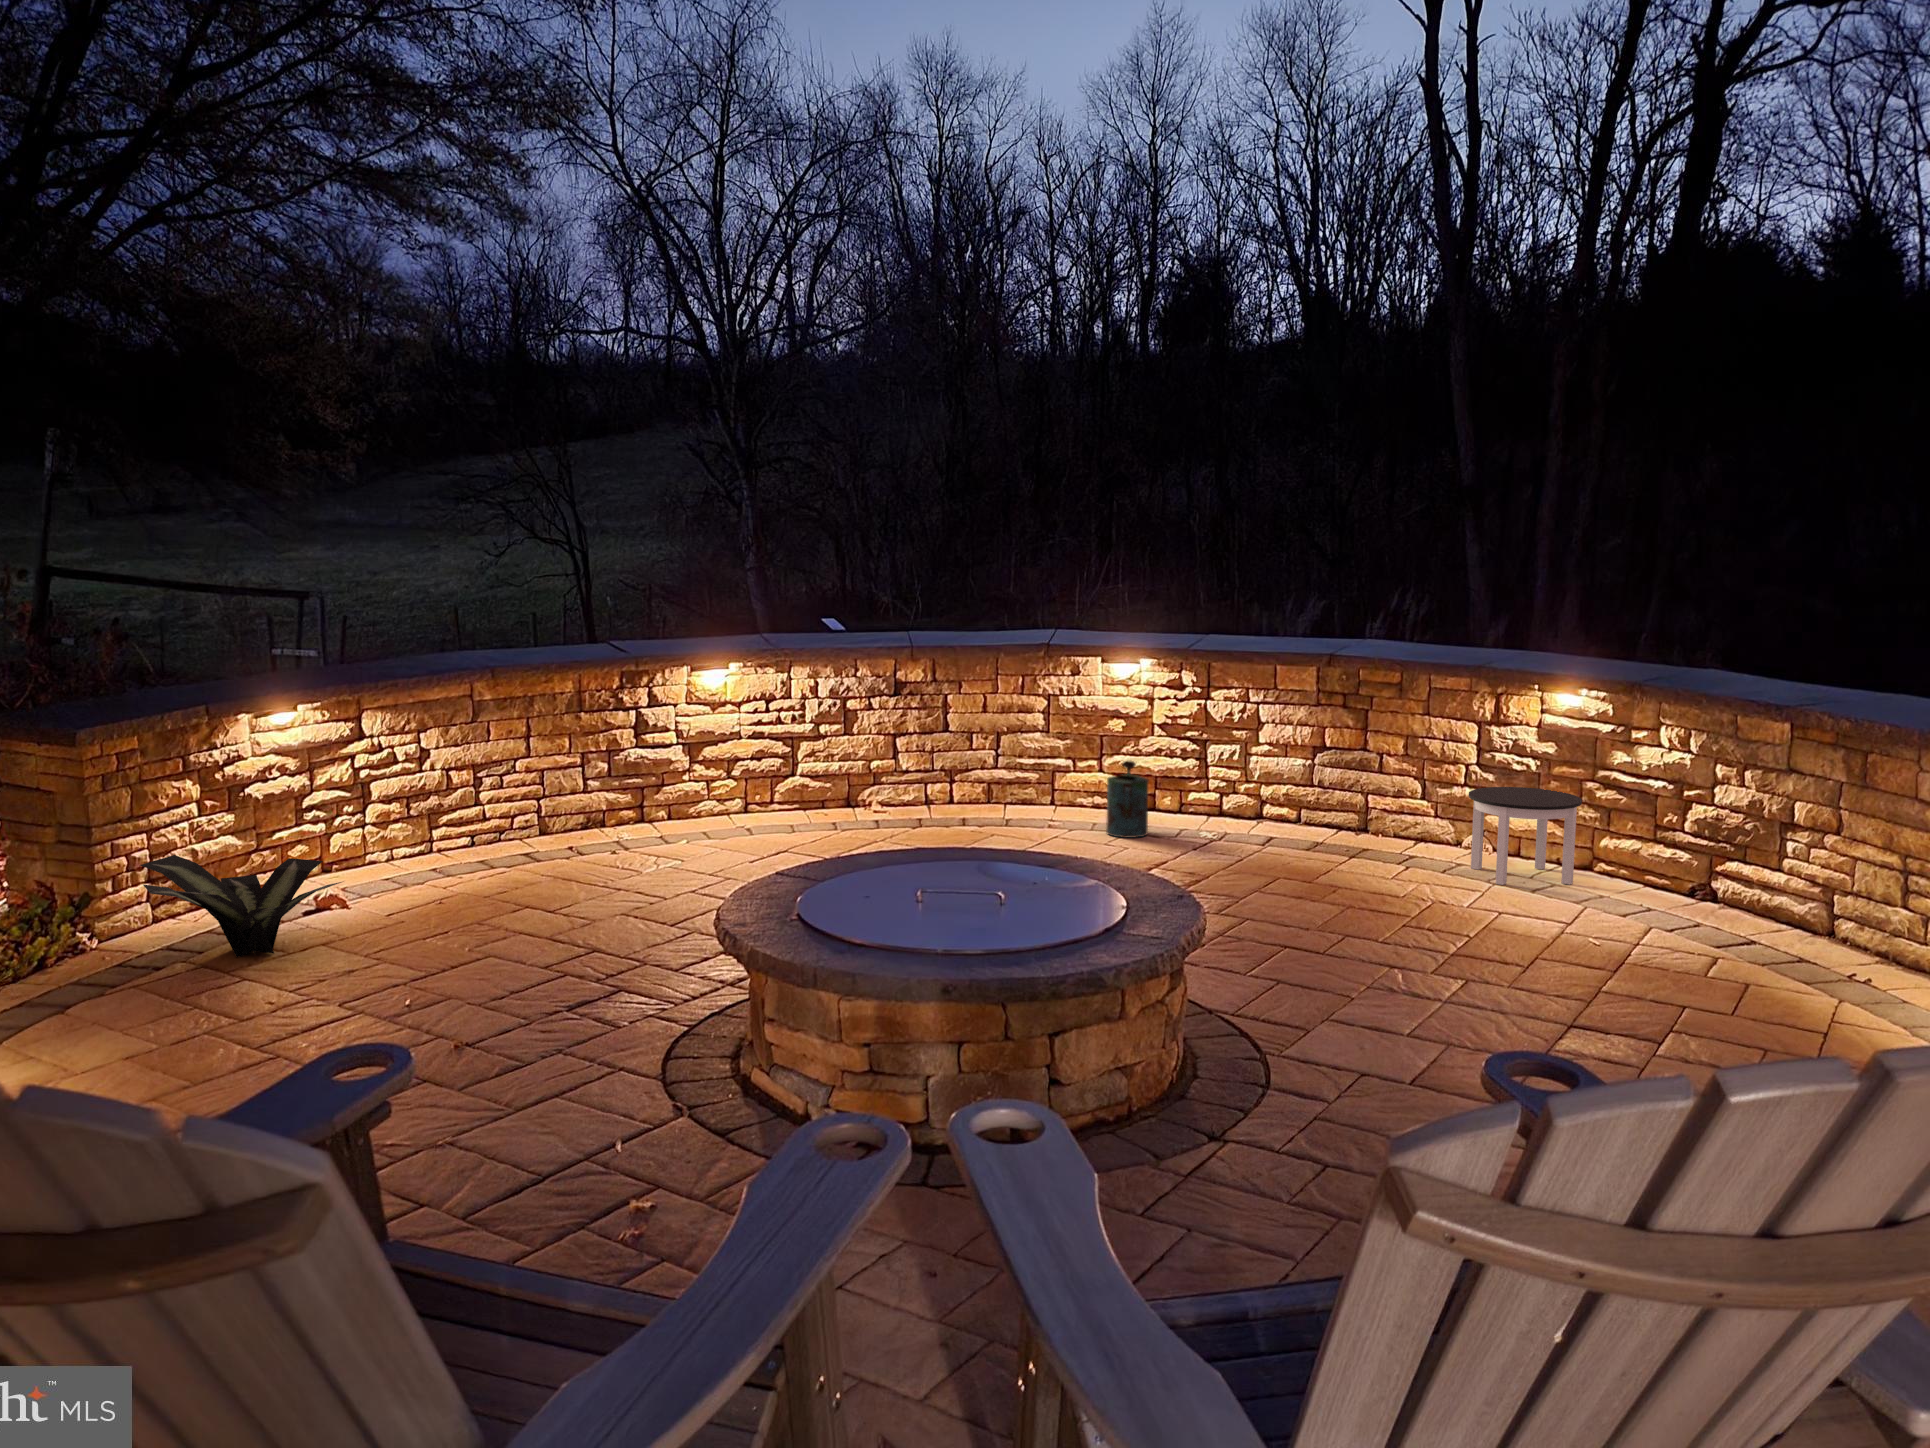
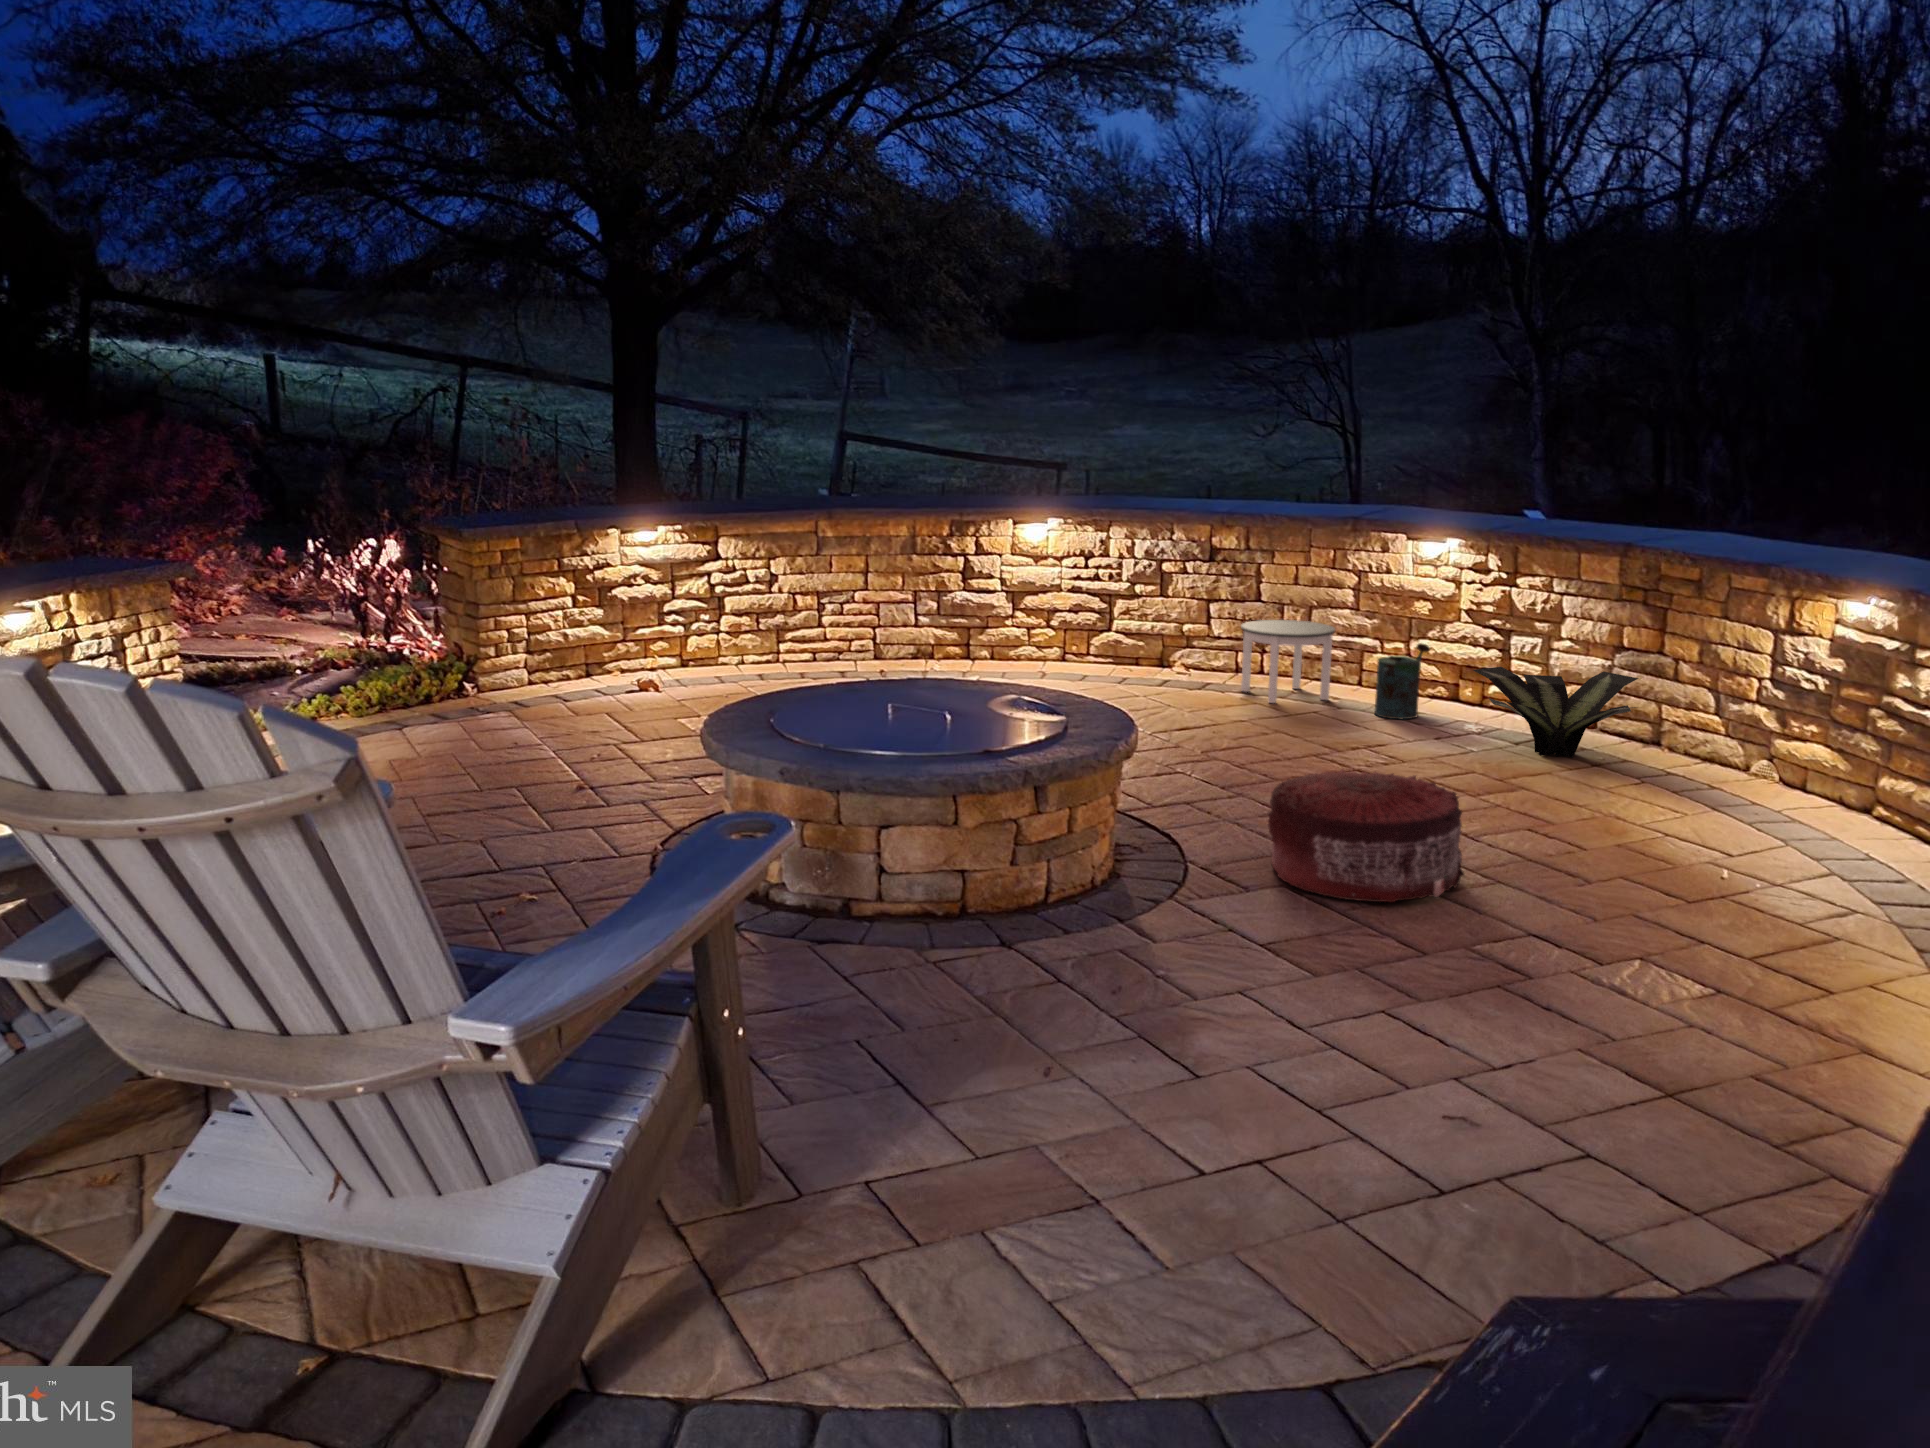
round table: present [1469,787,1582,885] -> present [1241,620,1335,703]
potted plant: present [140,855,342,958] -> present [1473,667,1638,758]
pouf: none [1306,881,1484,1004] -> present [1268,769,1465,903]

